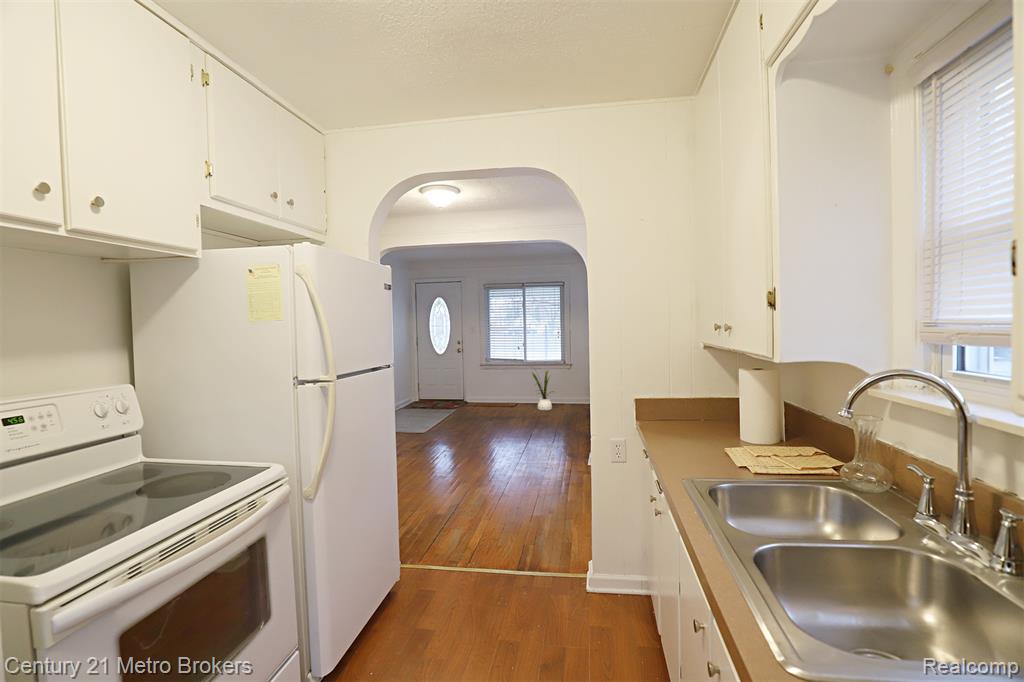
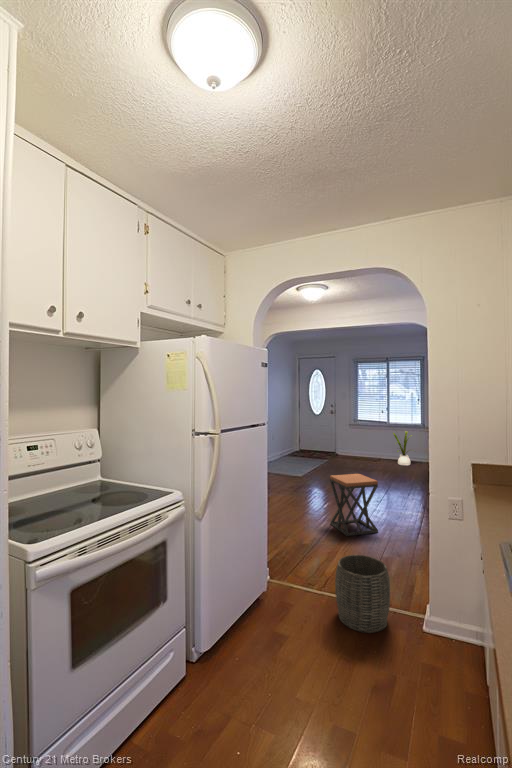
stool: none [467,423,525,500] -> present [330,474,378,536]
woven basket: none [487,518,550,607] -> present [335,555,390,633]

